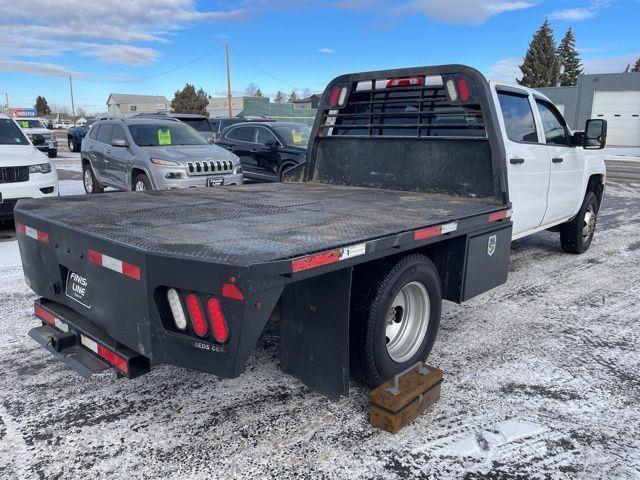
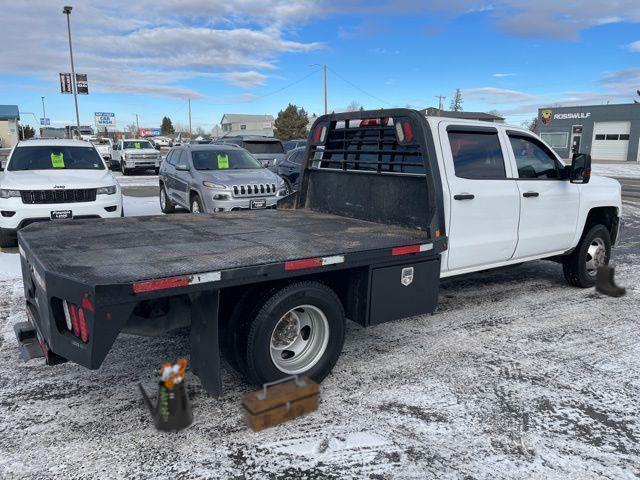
boots: none [584,233,615,262] -> present [595,265,626,297]
watering can: none [247,351,317,448] -> present [138,359,196,432]

